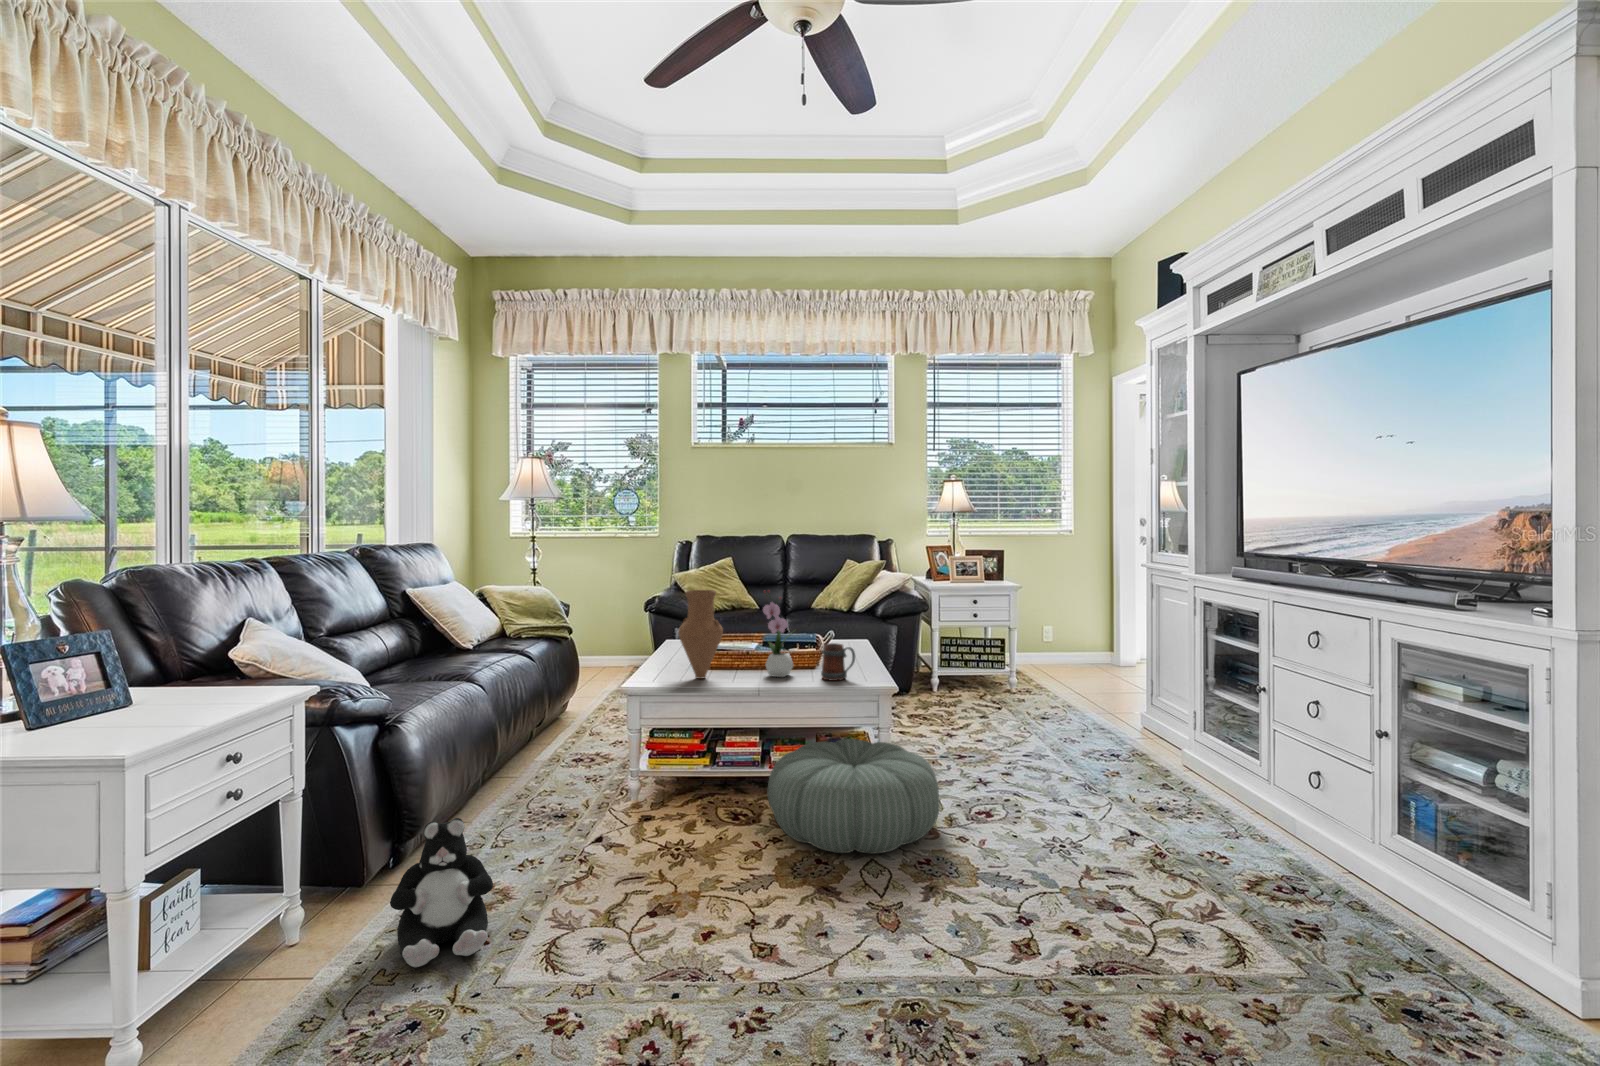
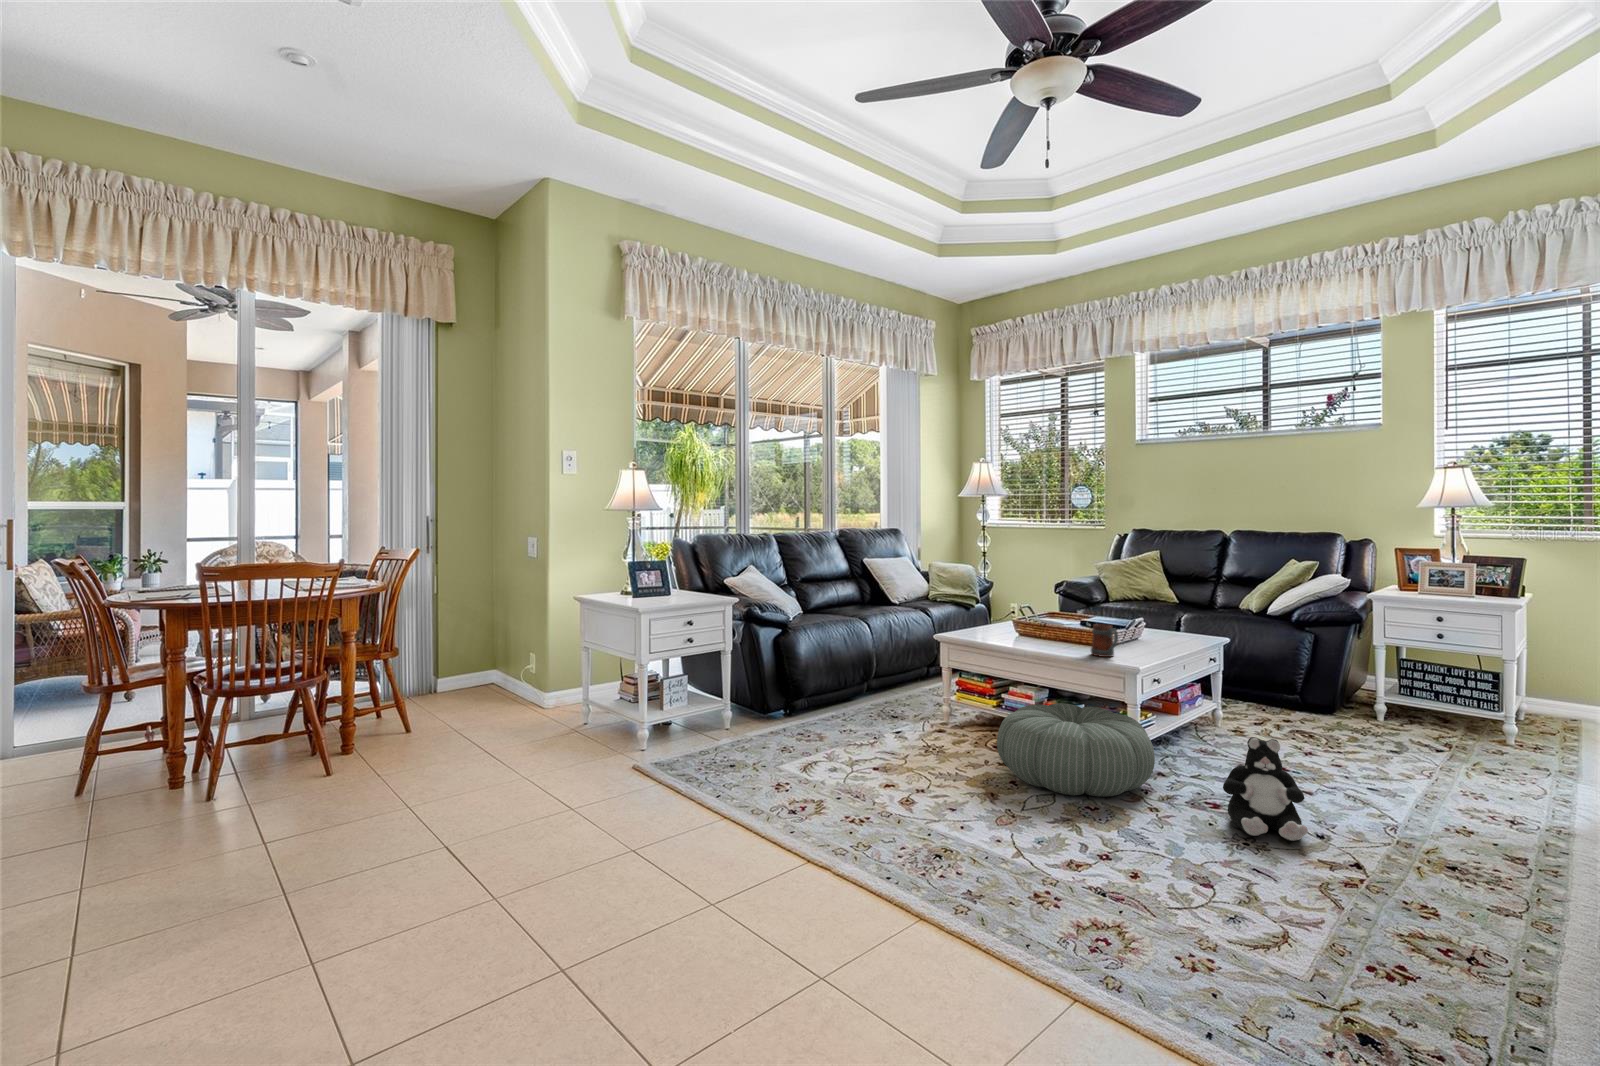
vase: present [678,590,723,679] -> none [982,569,1019,641]
flower arrangement: present [763,591,793,677] -> none [1045,573,1081,649]
plush toy: present [390,818,493,967] -> present [1223,737,1308,841]

